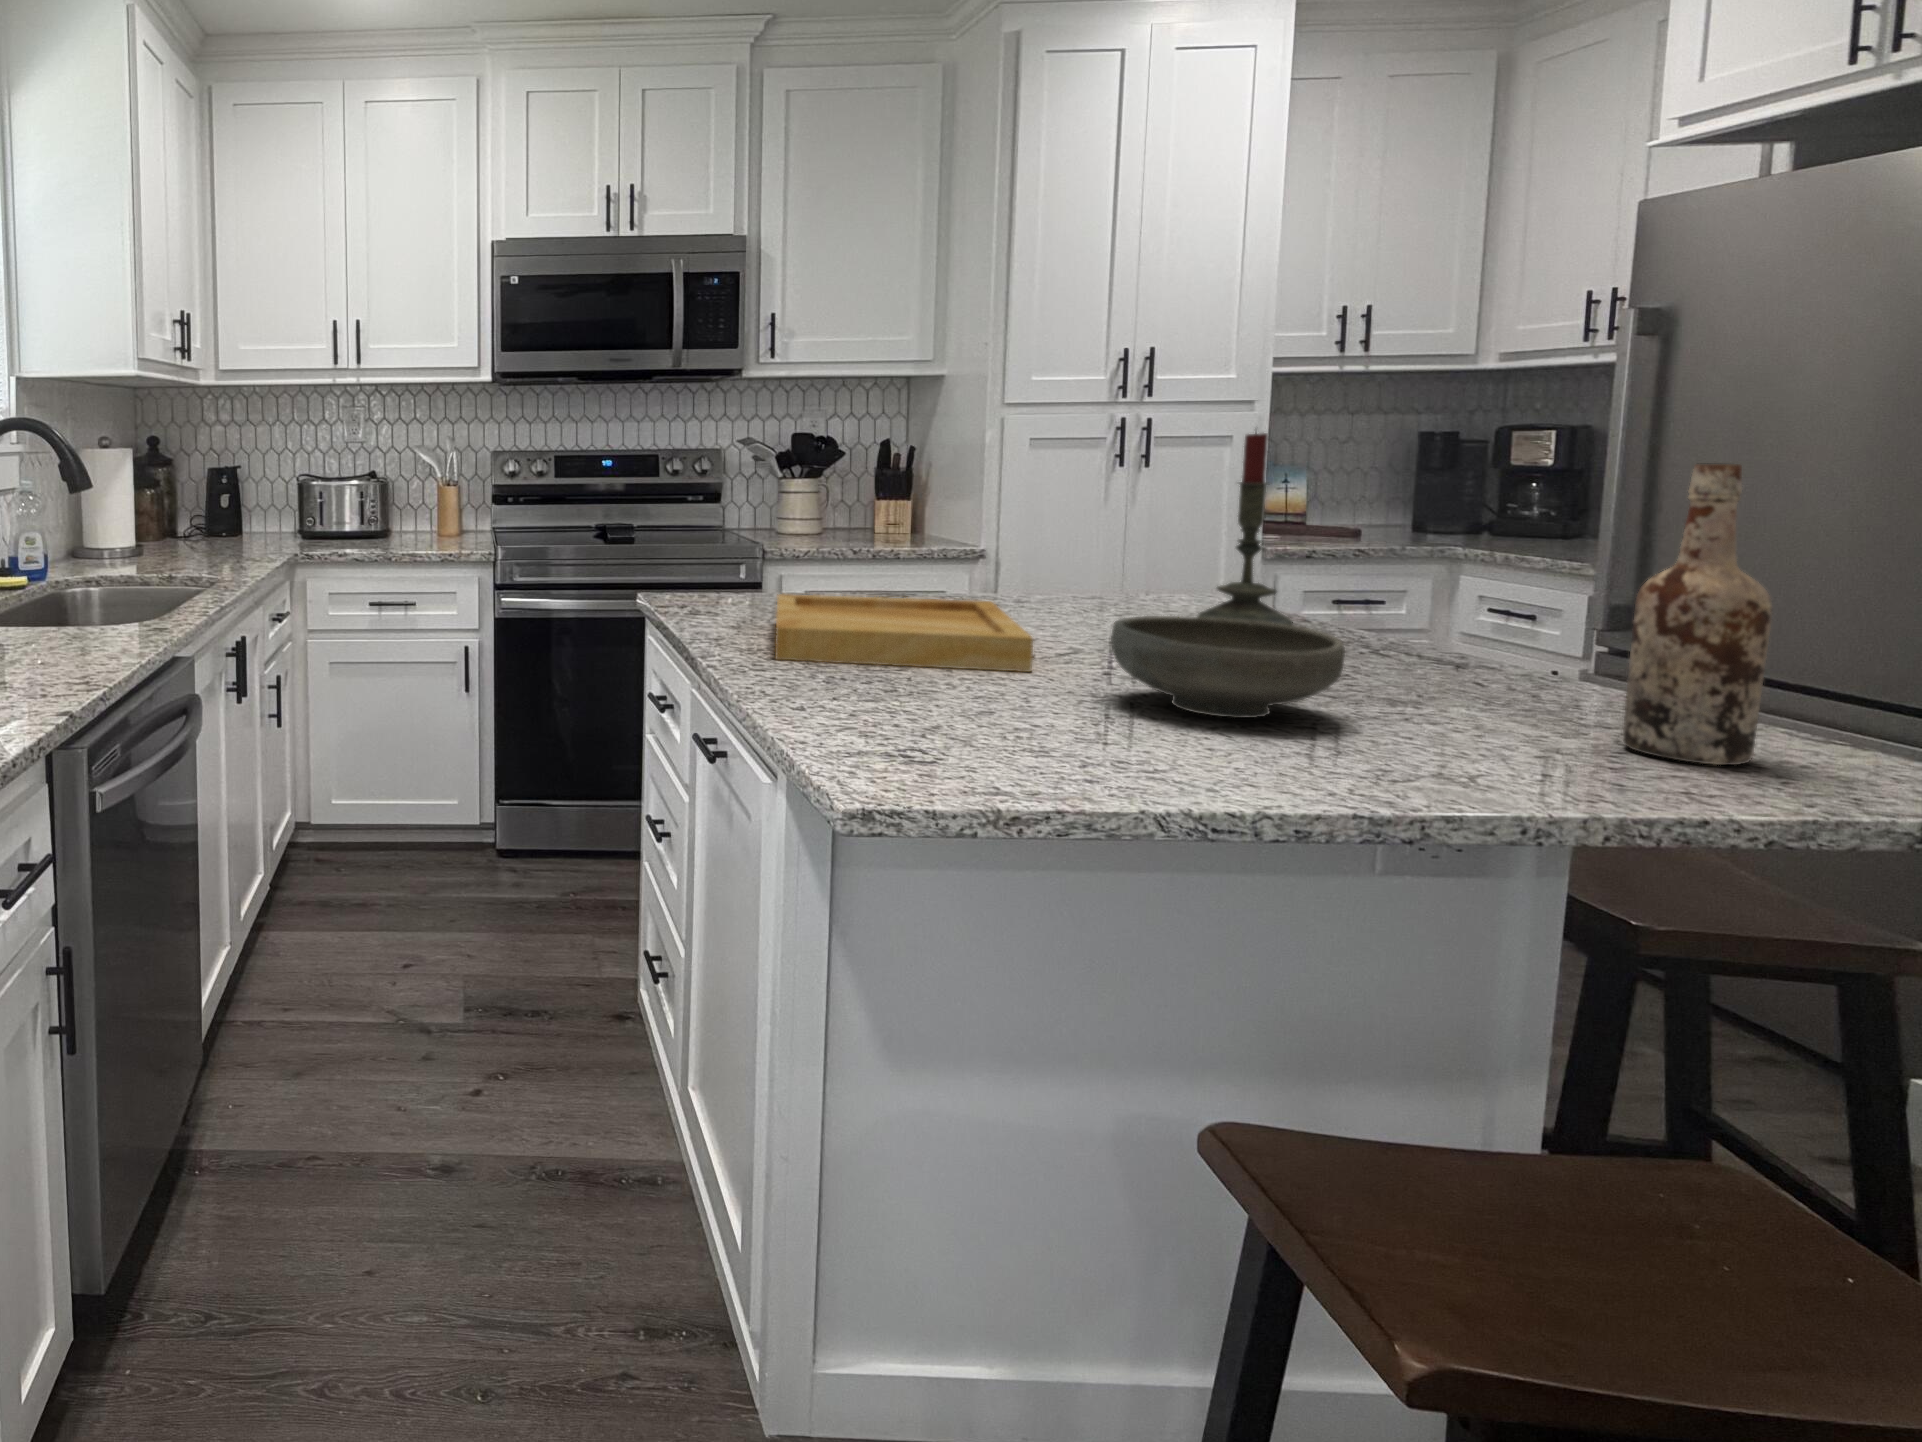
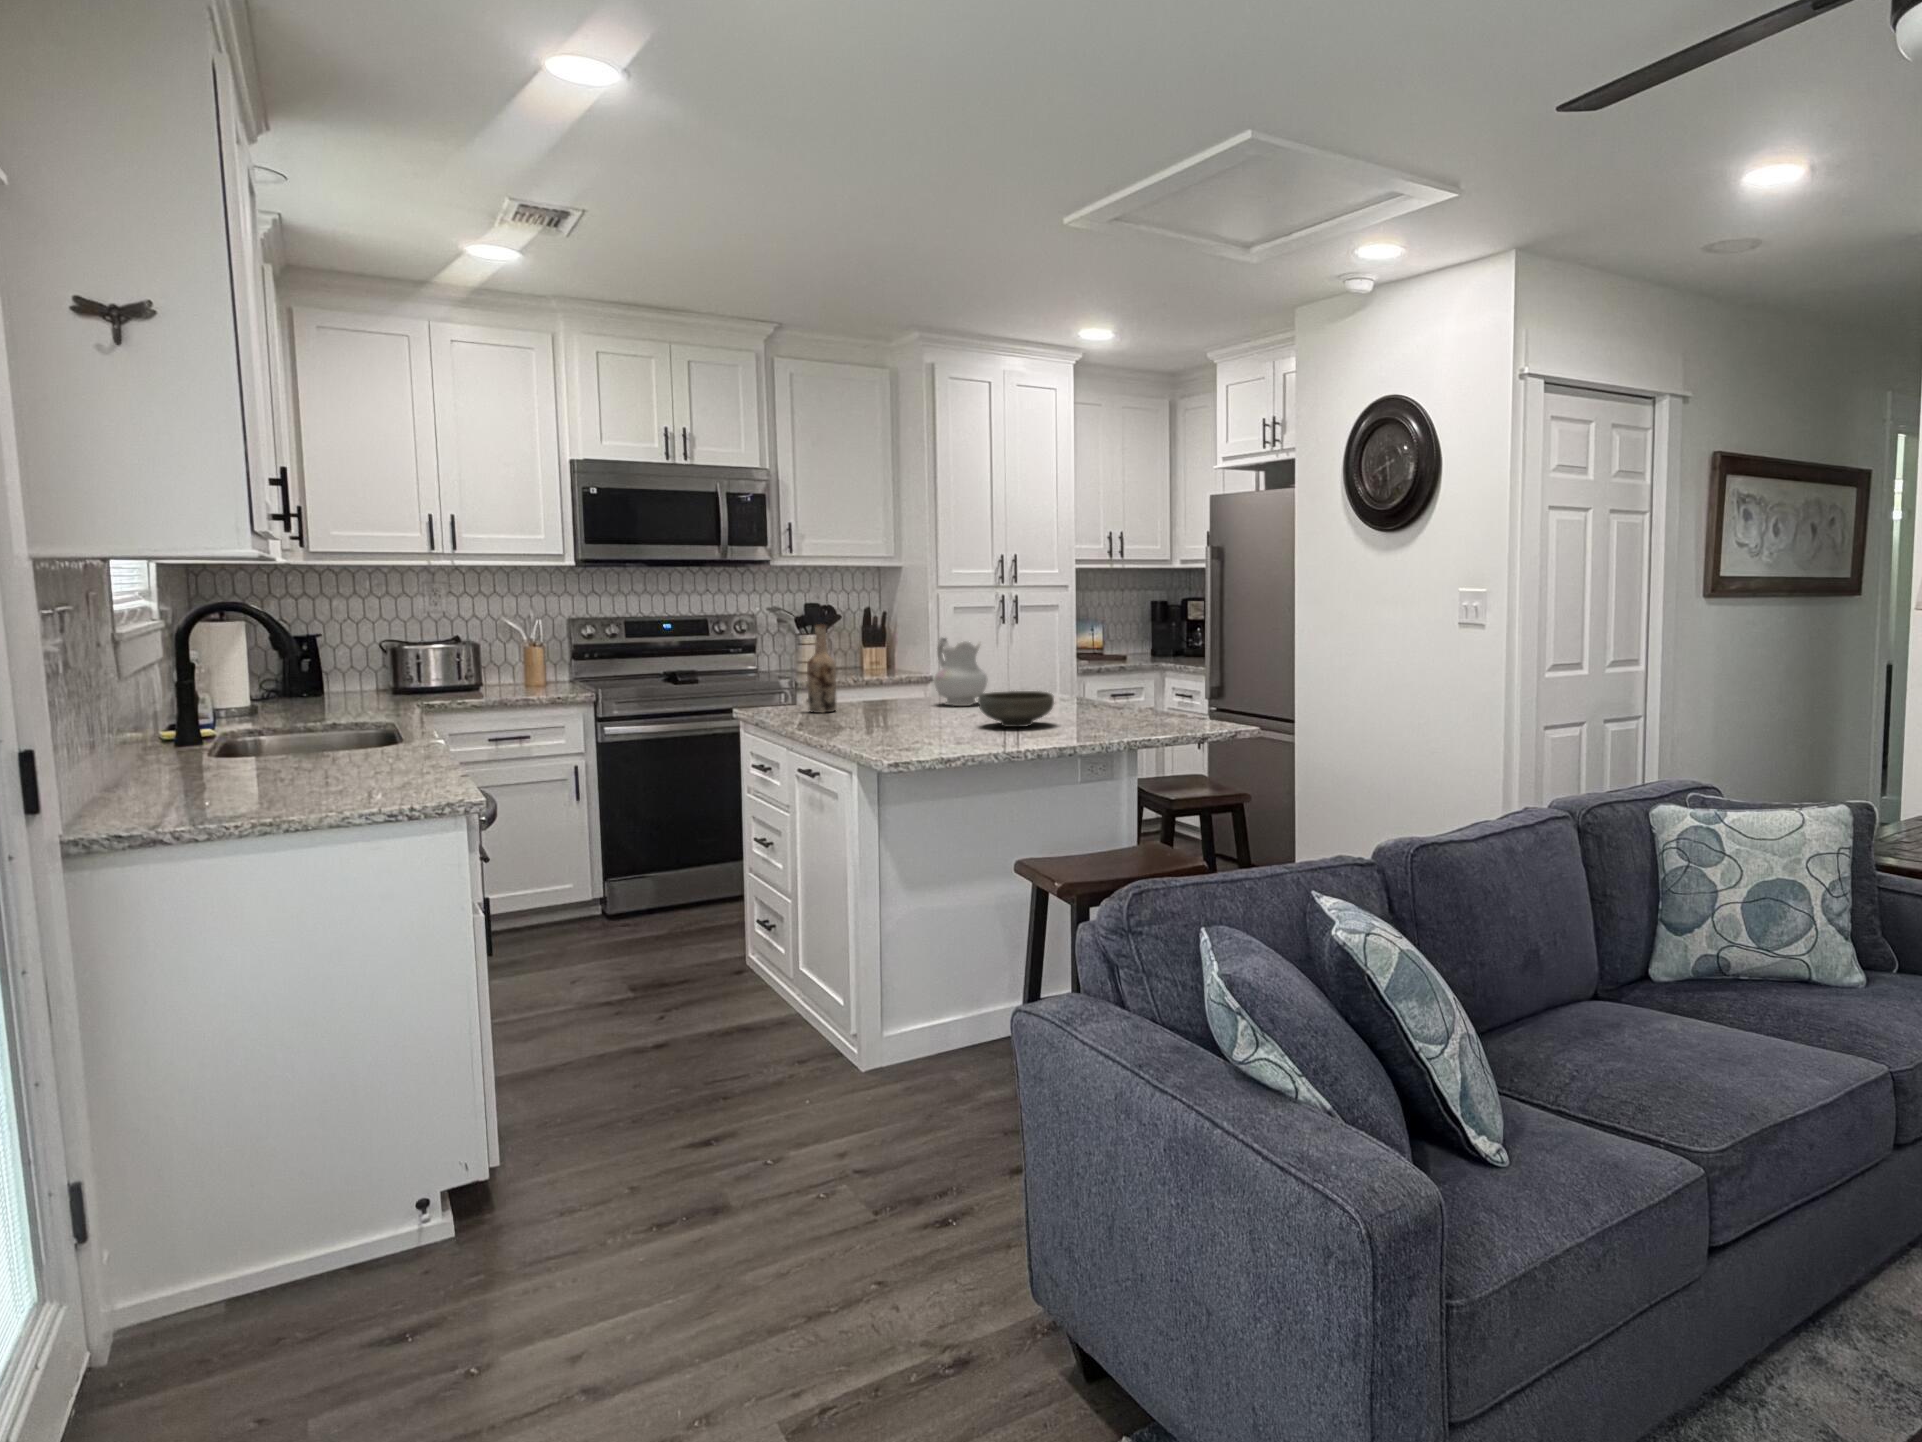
candle: present [1197,433,1293,625] -> none [1025,609,1062,703]
wine bottle: present [1623,463,1772,765] -> present [807,624,837,713]
ceramic pitcher: none [992,483,1111,625] -> present [934,638,987,706]
tray: present [775,594,1033,672] -> none [828,695,951,727]

